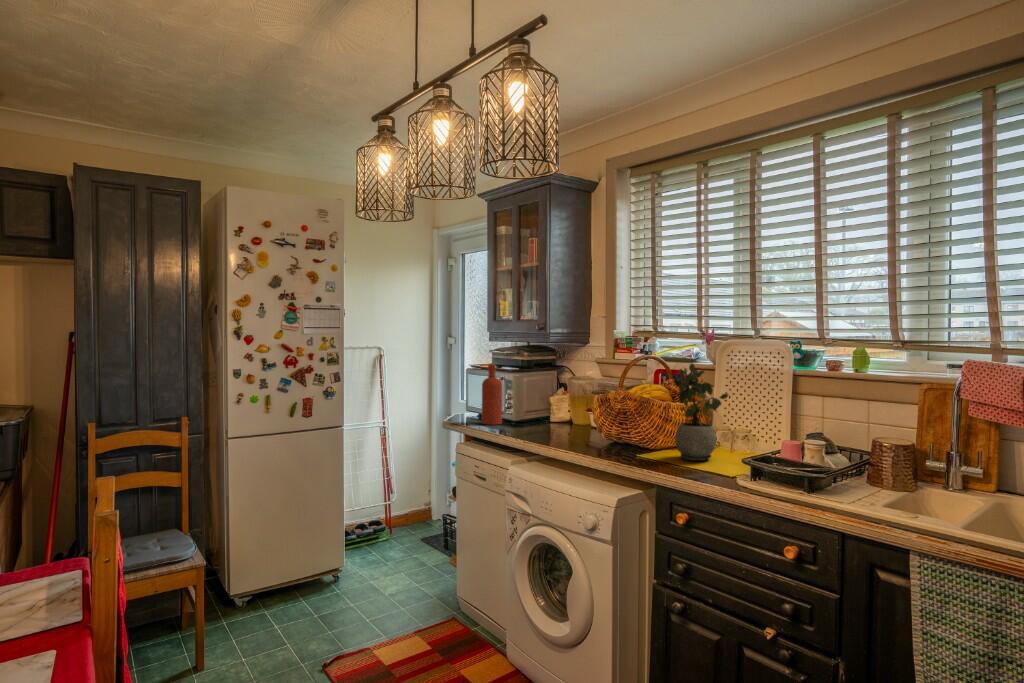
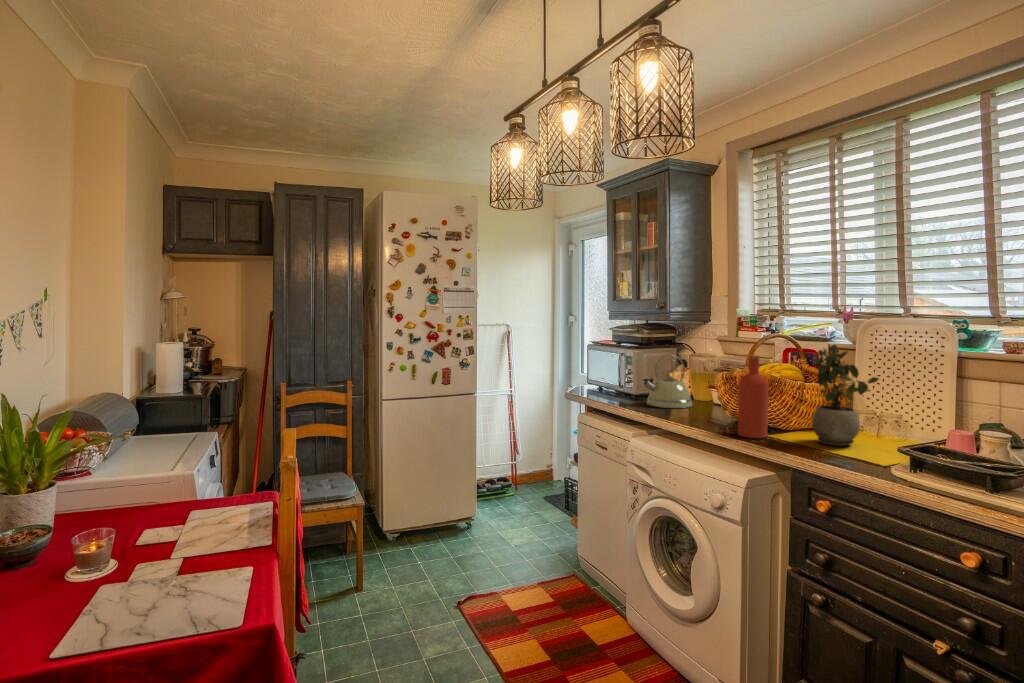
bottle: present [482,364,502,425] -> present [738,355,768,438]
kettle: none [521,377,571,432] -> present [643,355,692,408]

